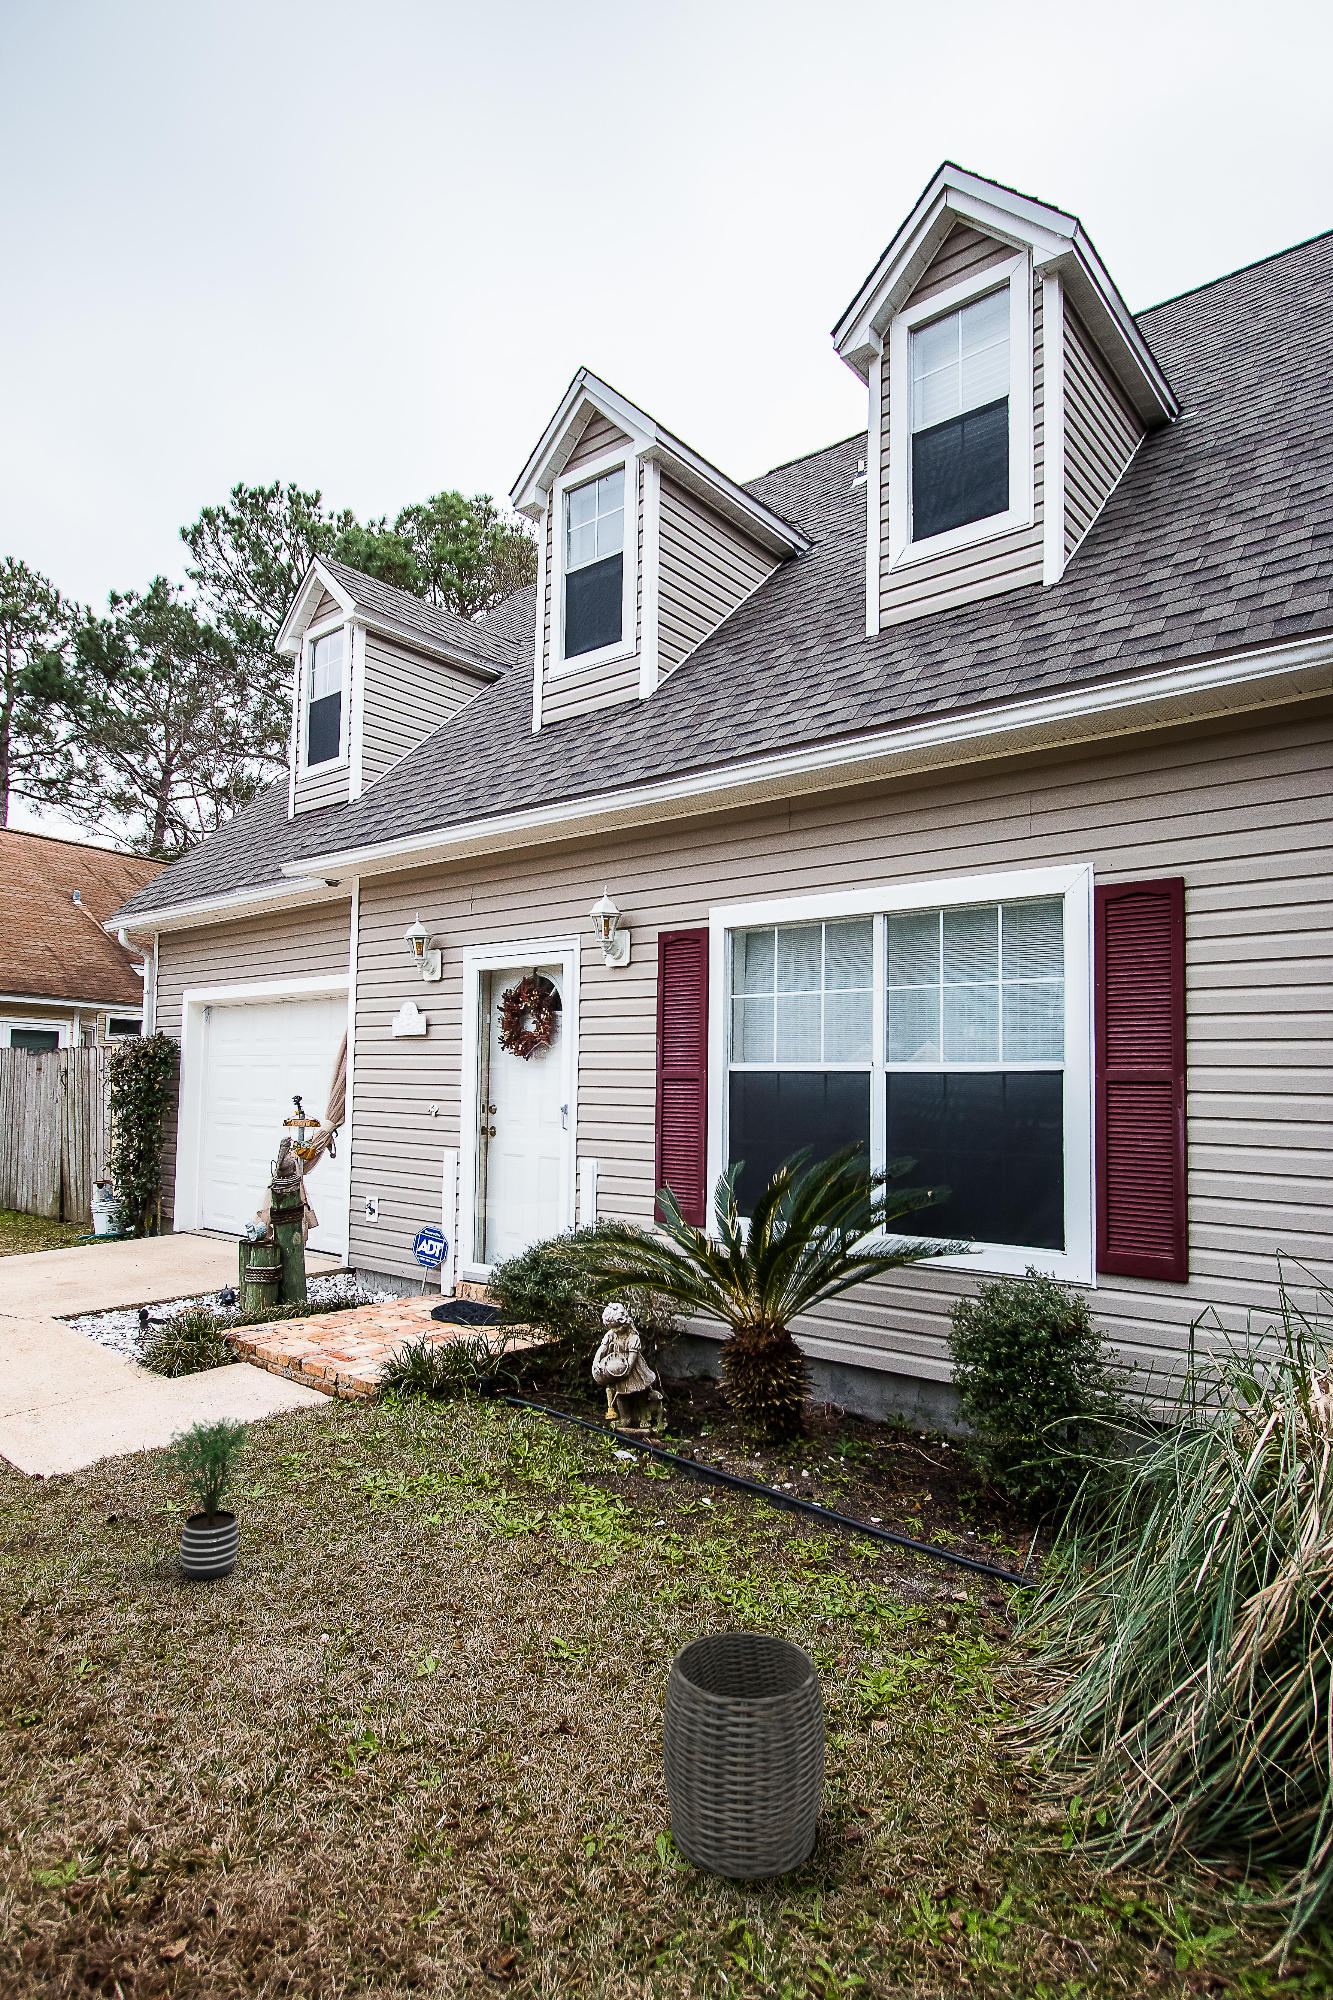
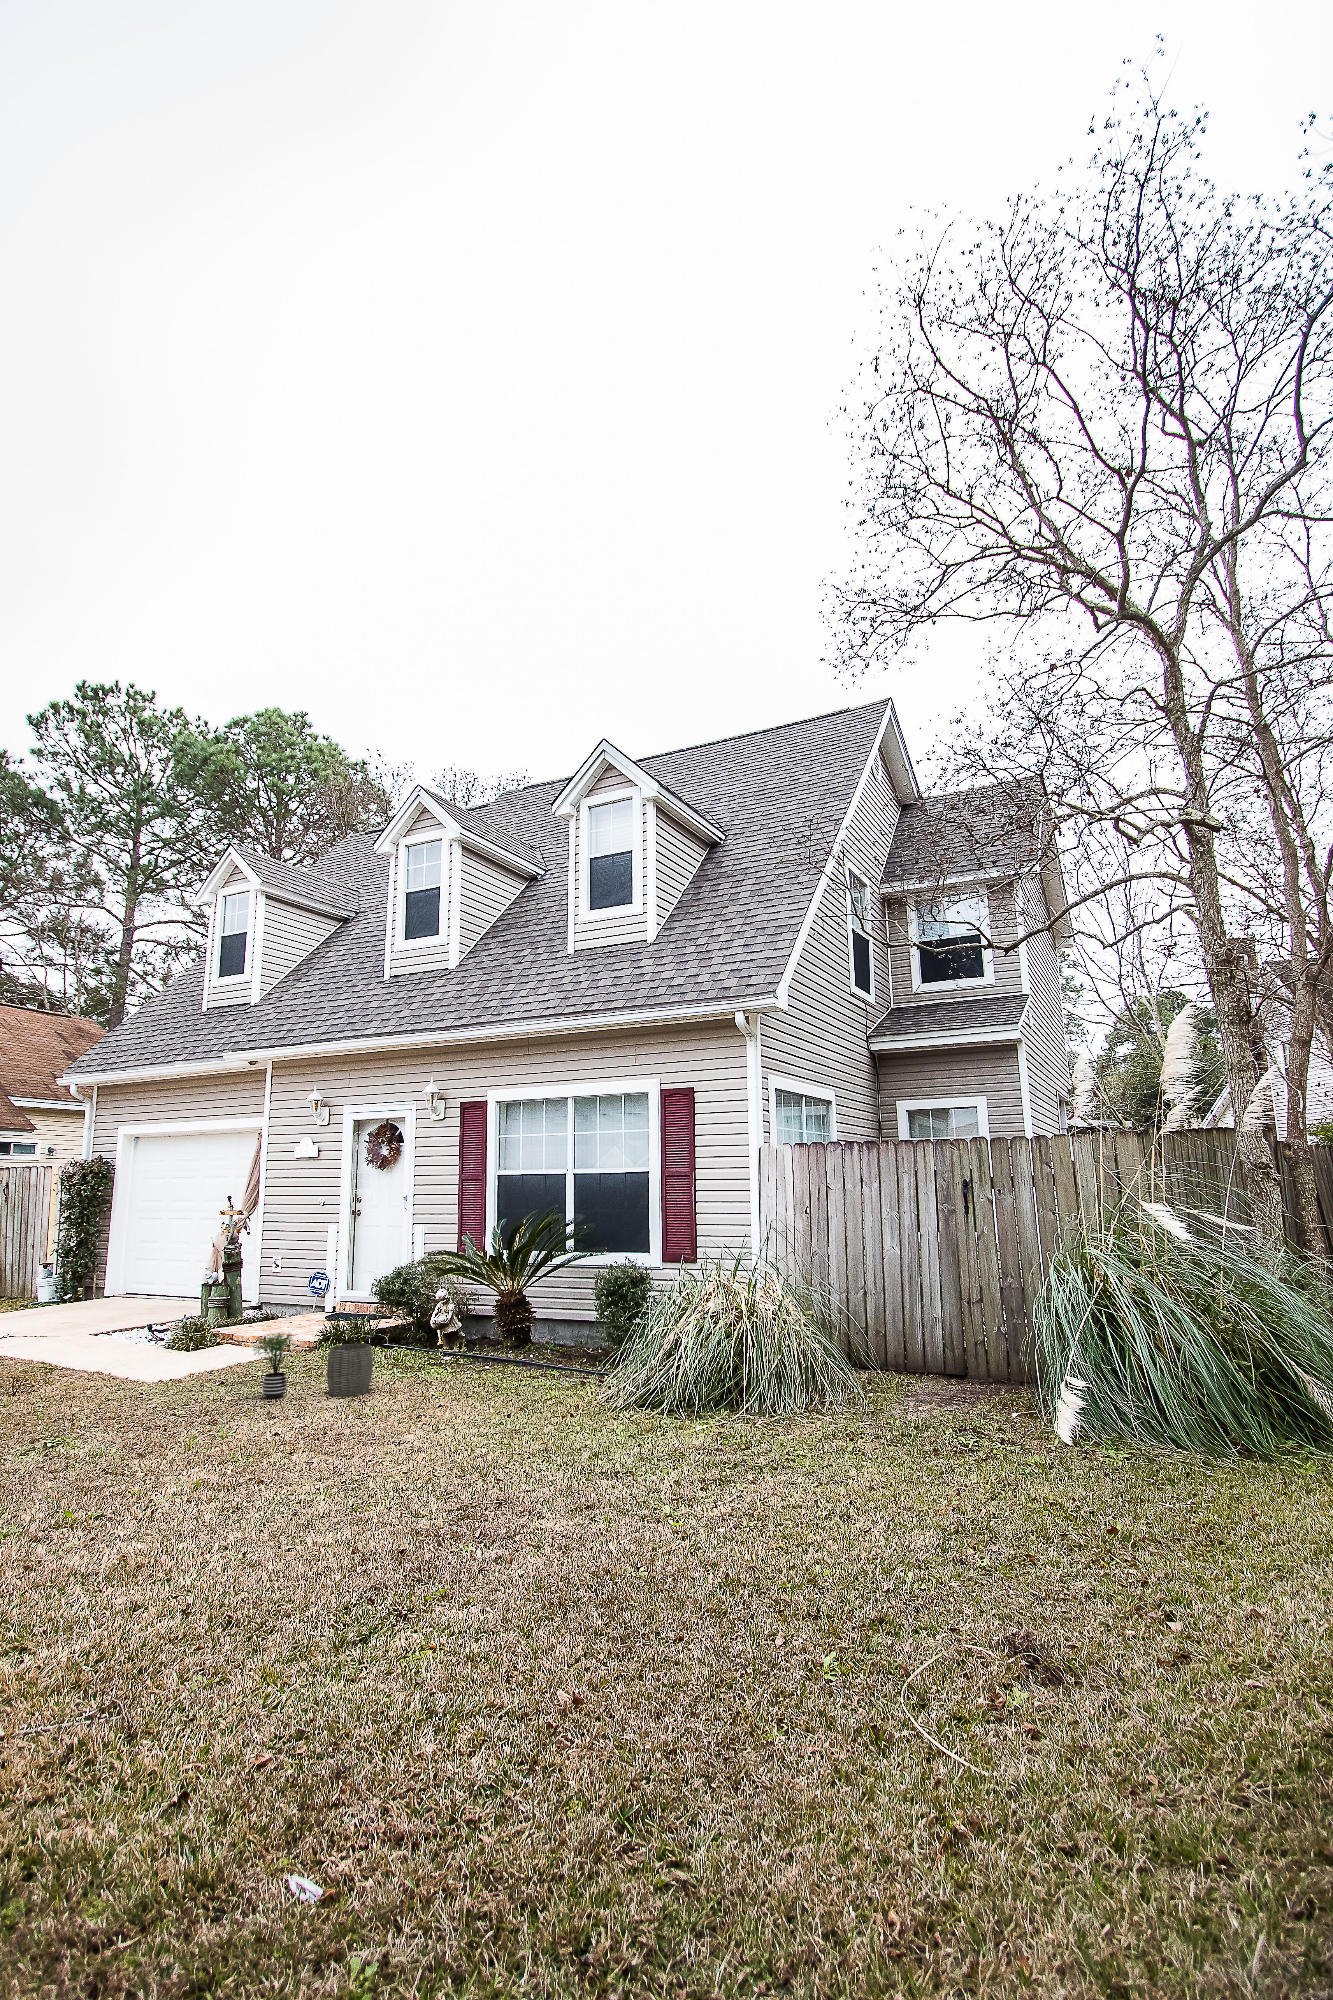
woven basket: present [663,1632,825,1879] -> present [327,1344,373,1396]

